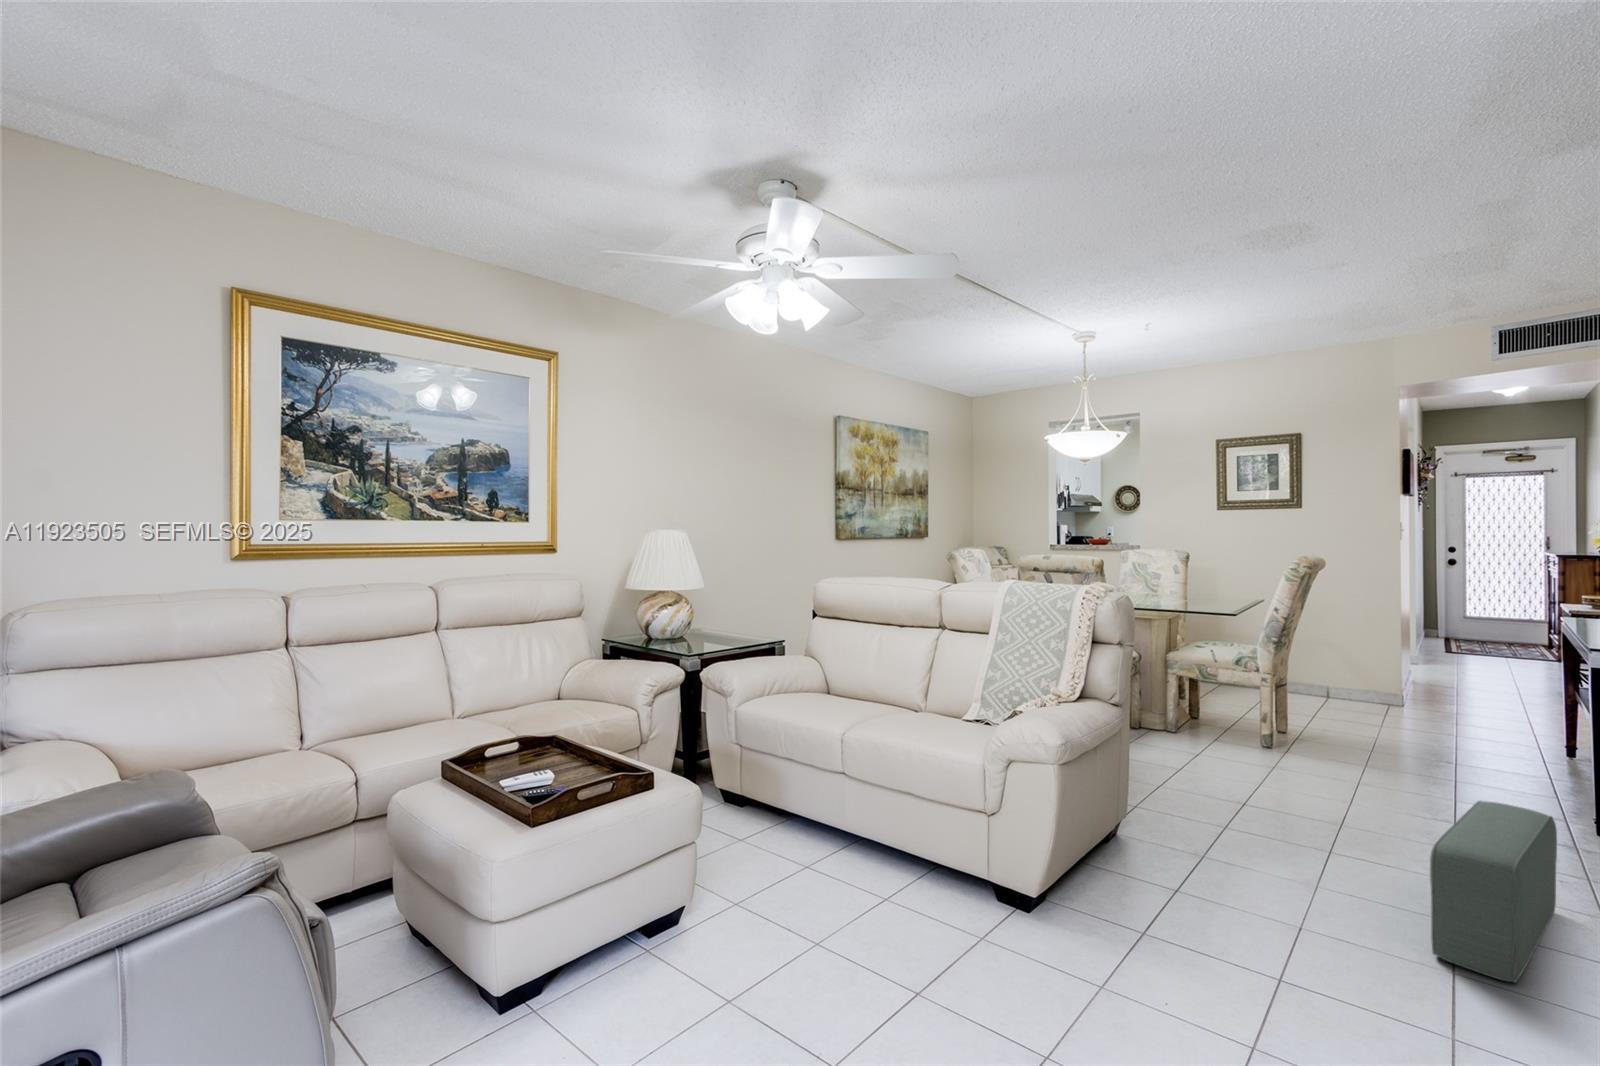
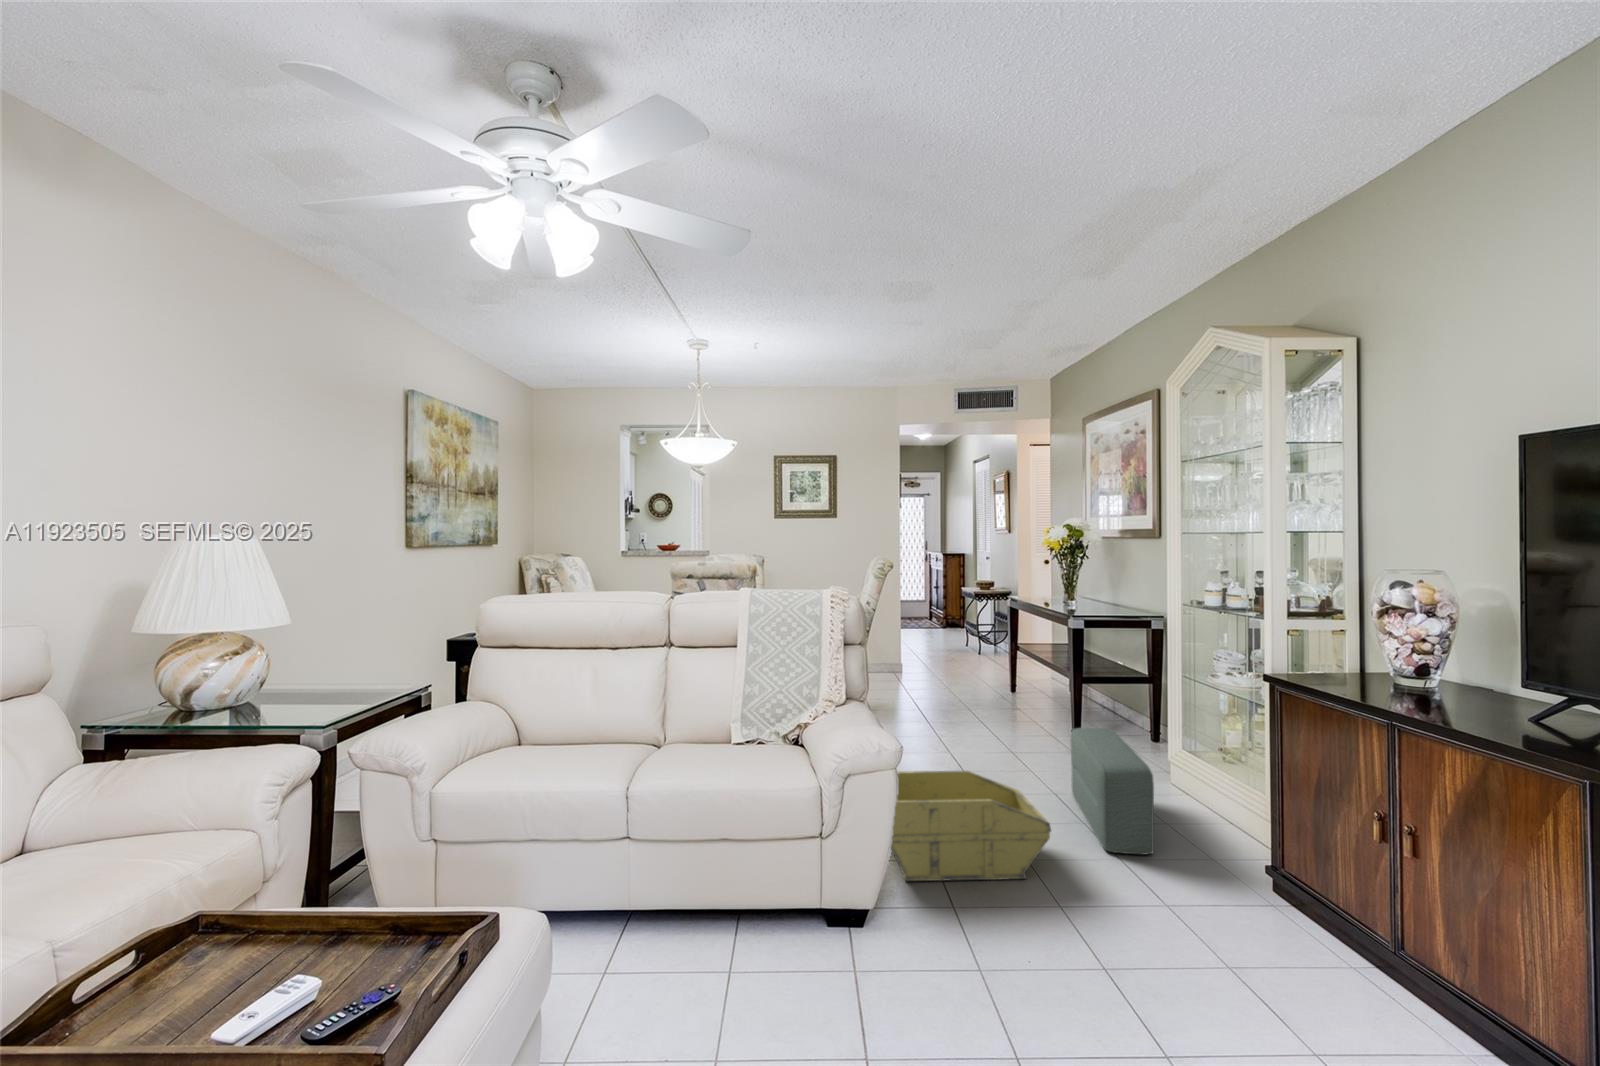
storage bin: none [1099,782,1322,939] -> present [891,771,1051,881]

